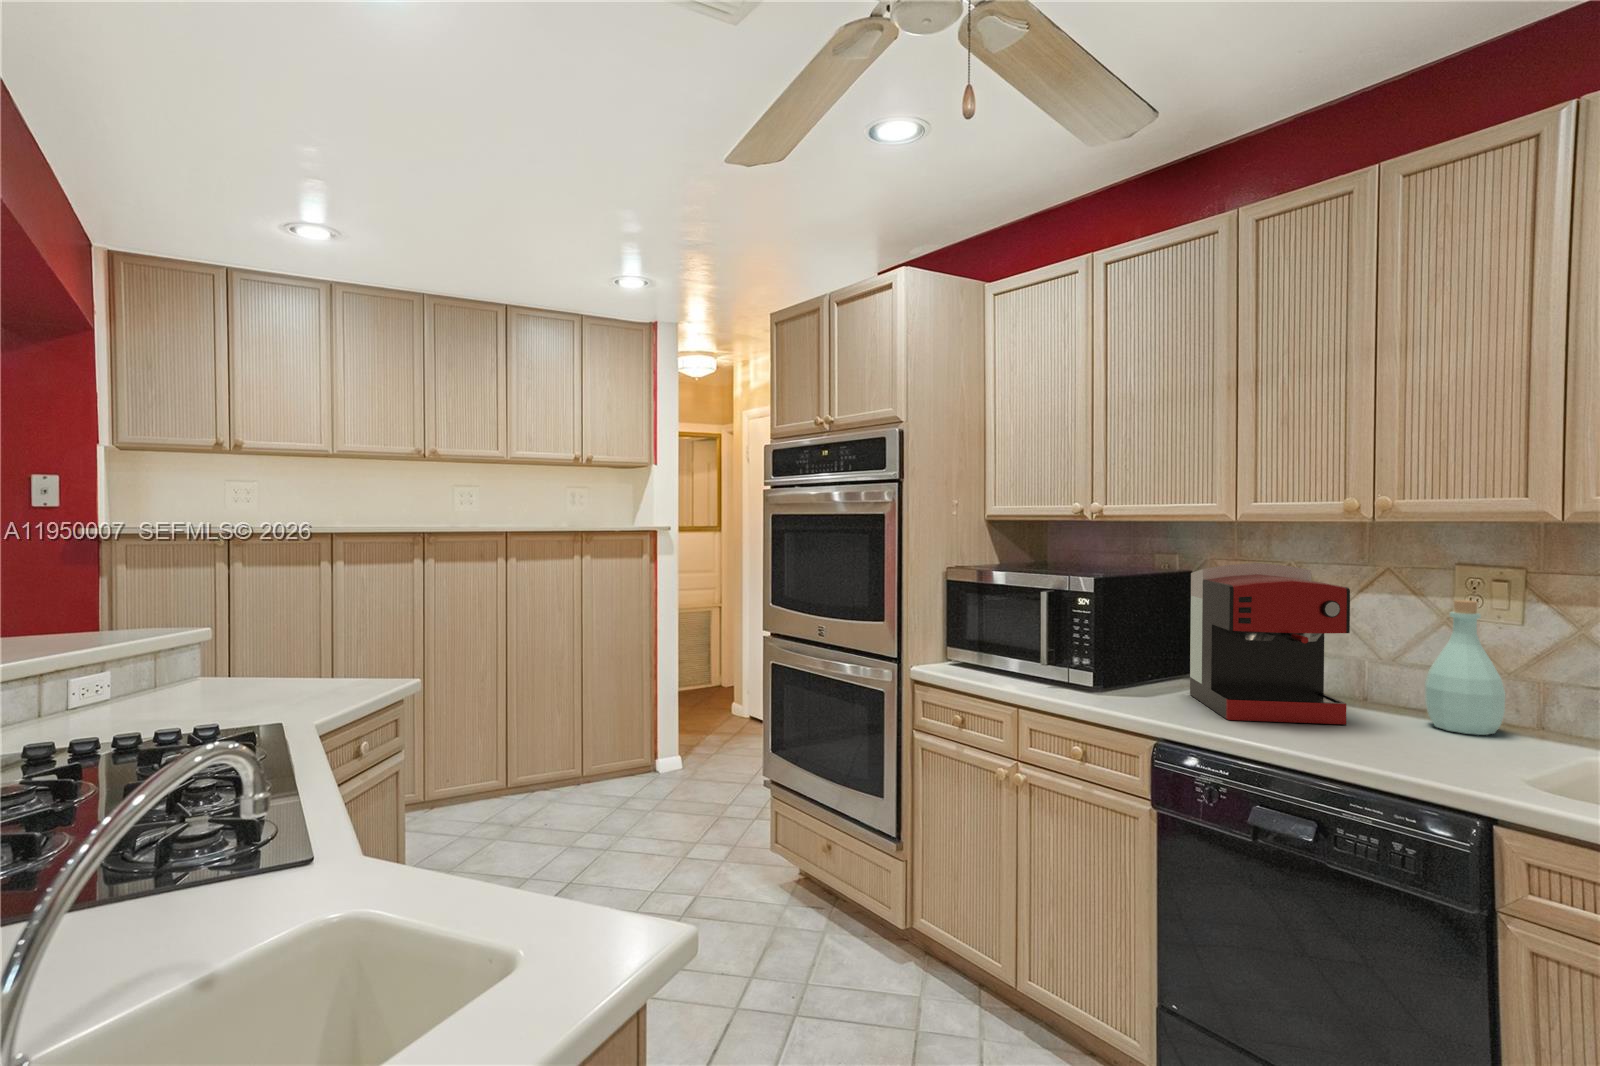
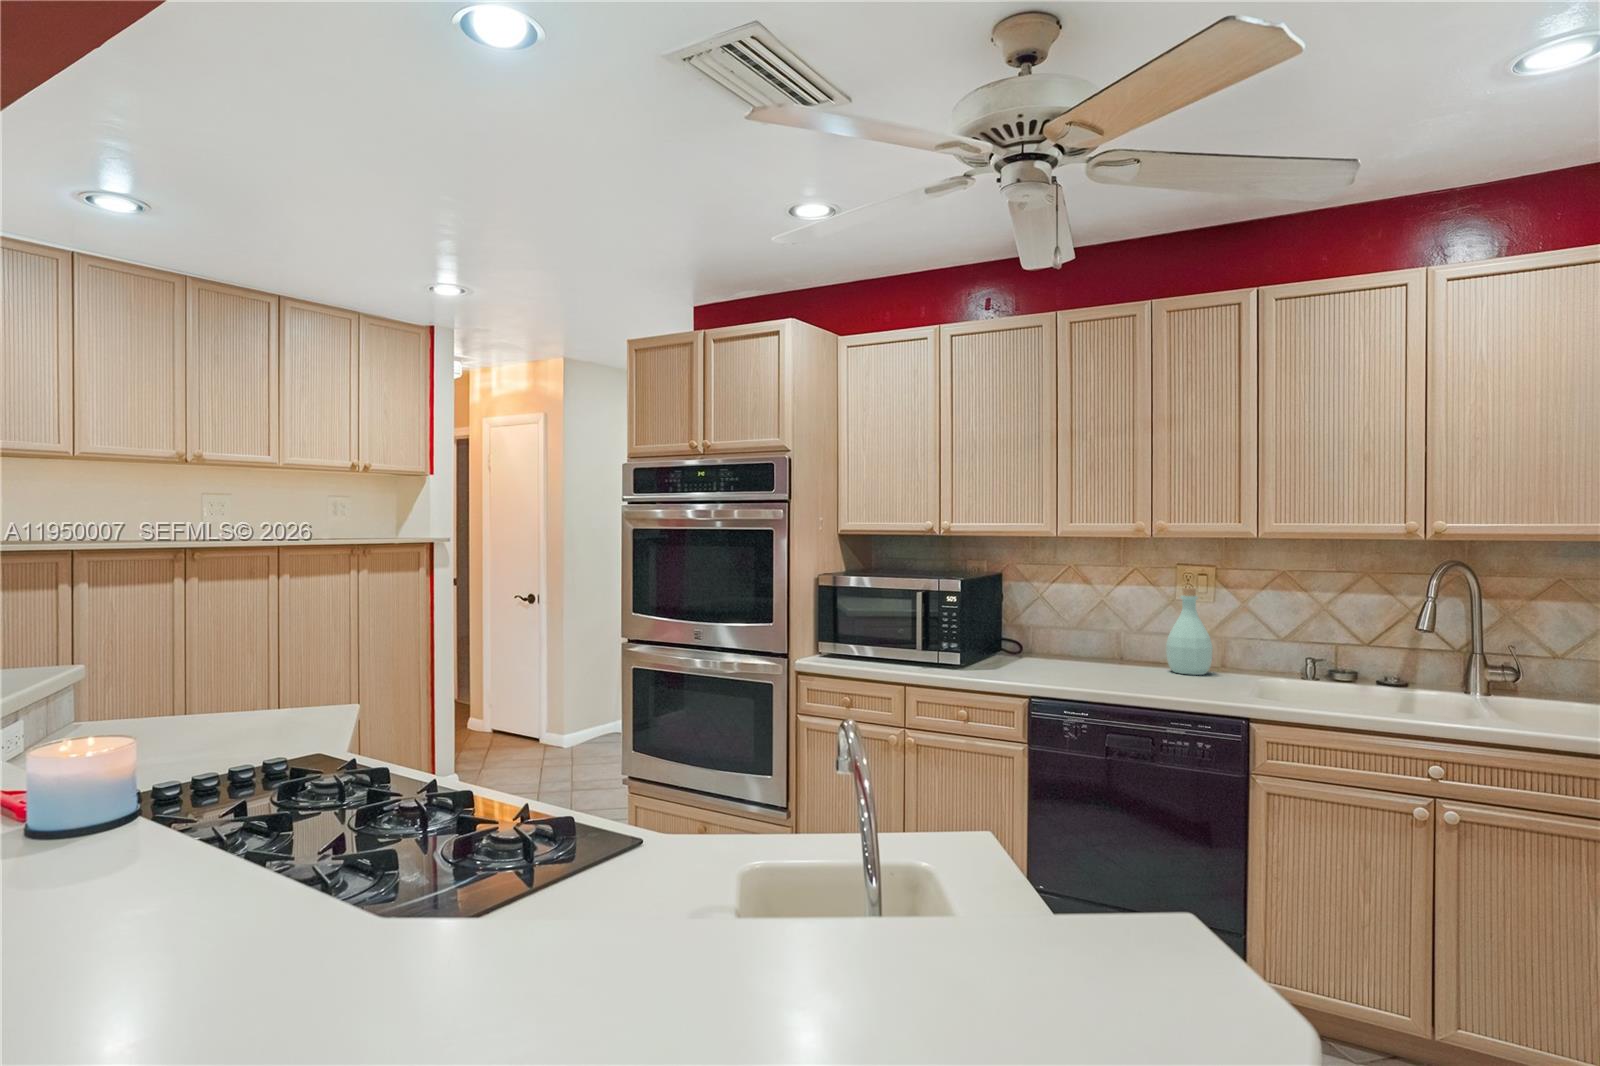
coffee maker: present [1190,563,1350,724] -> none [1019,566,1133,679]

